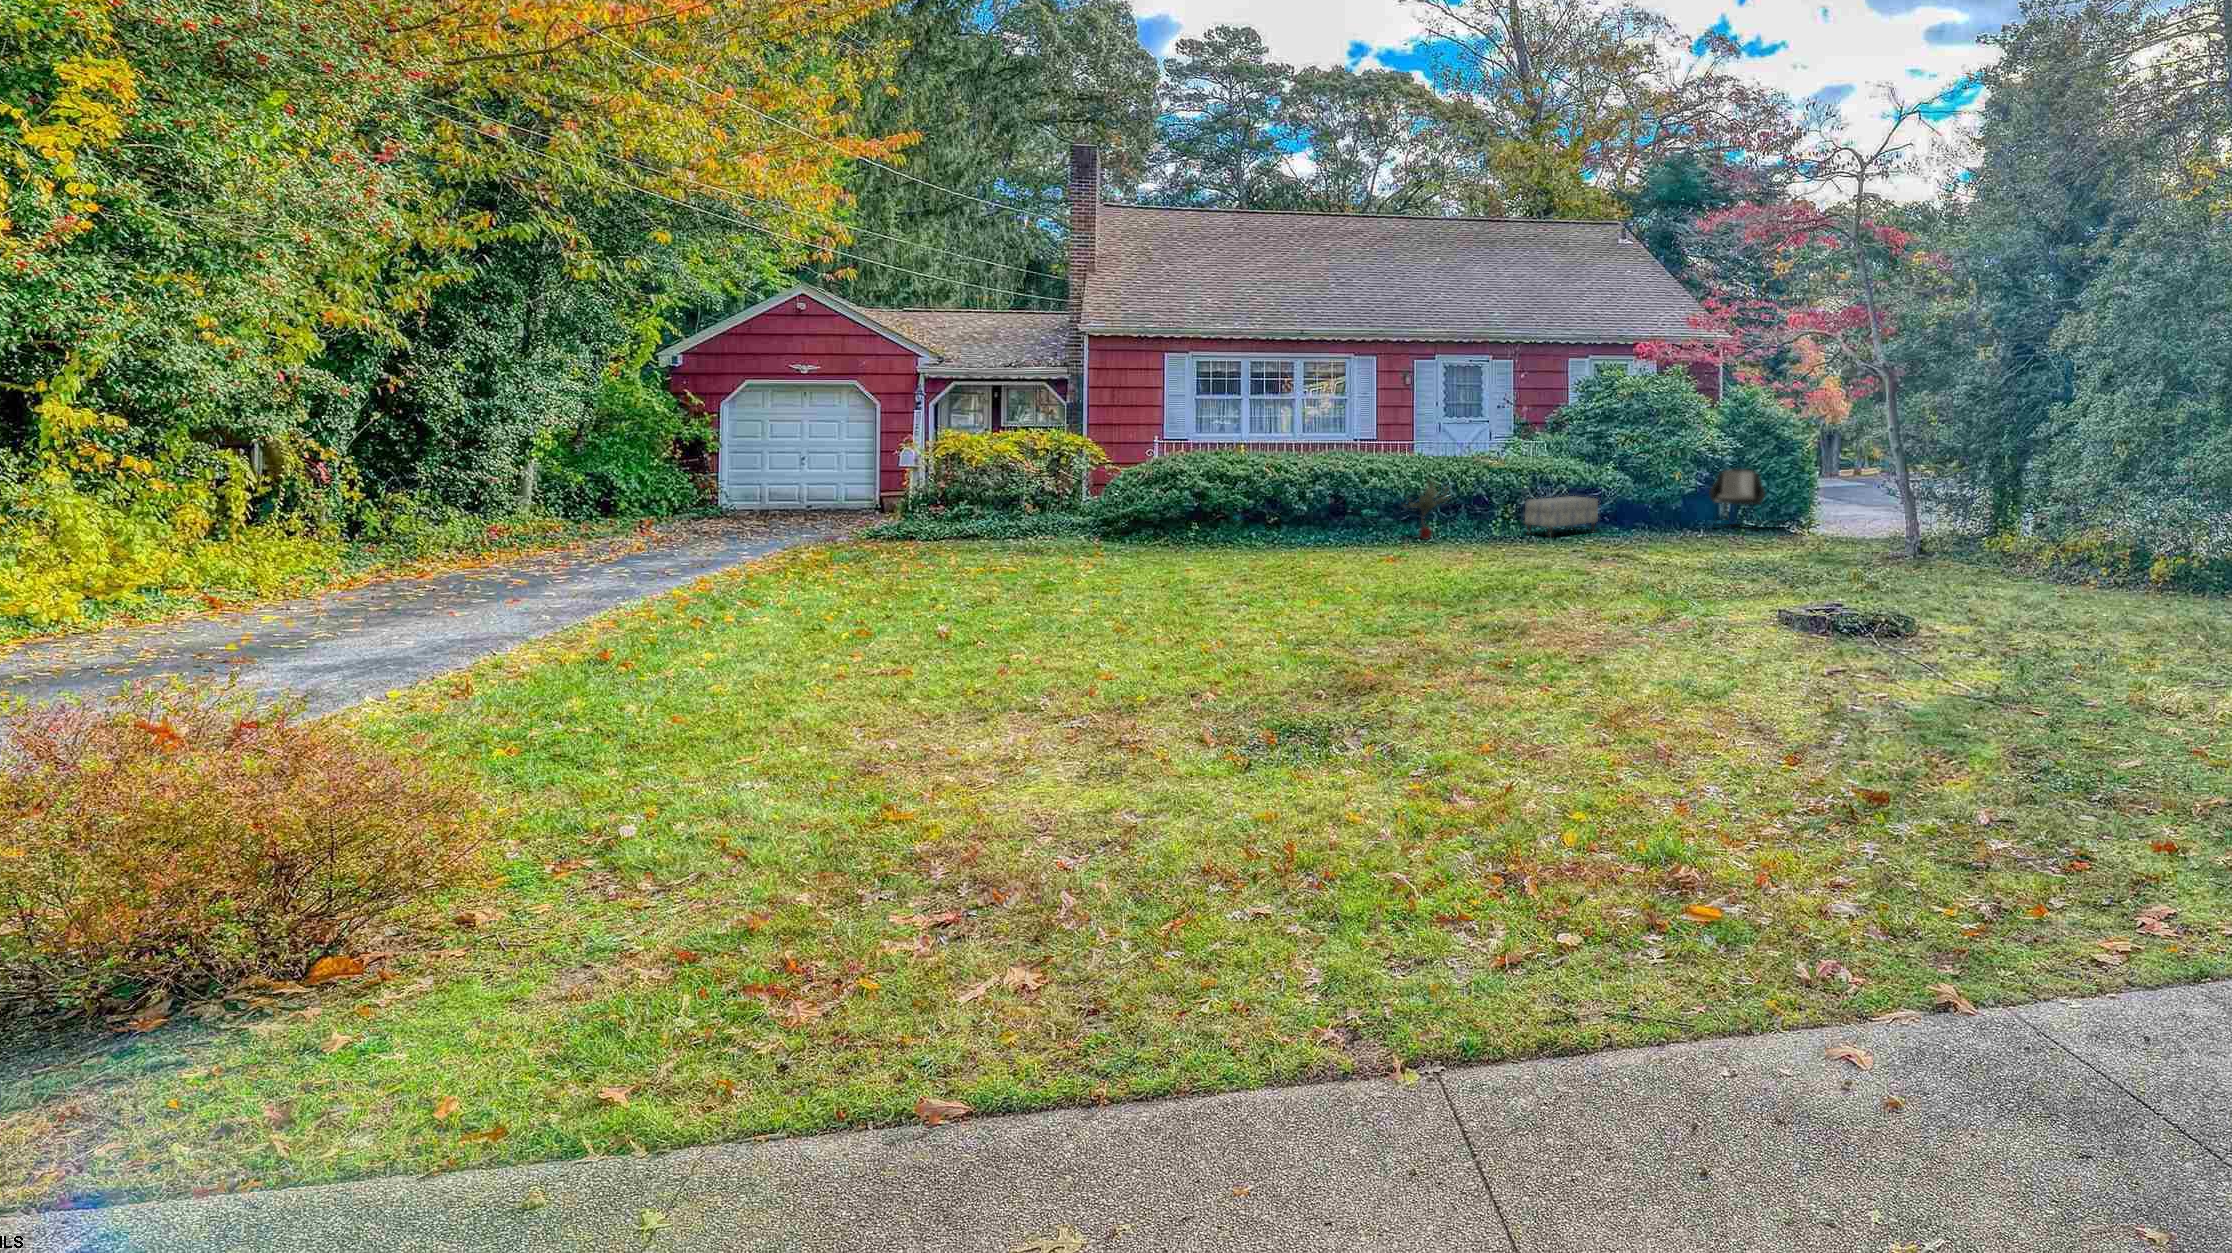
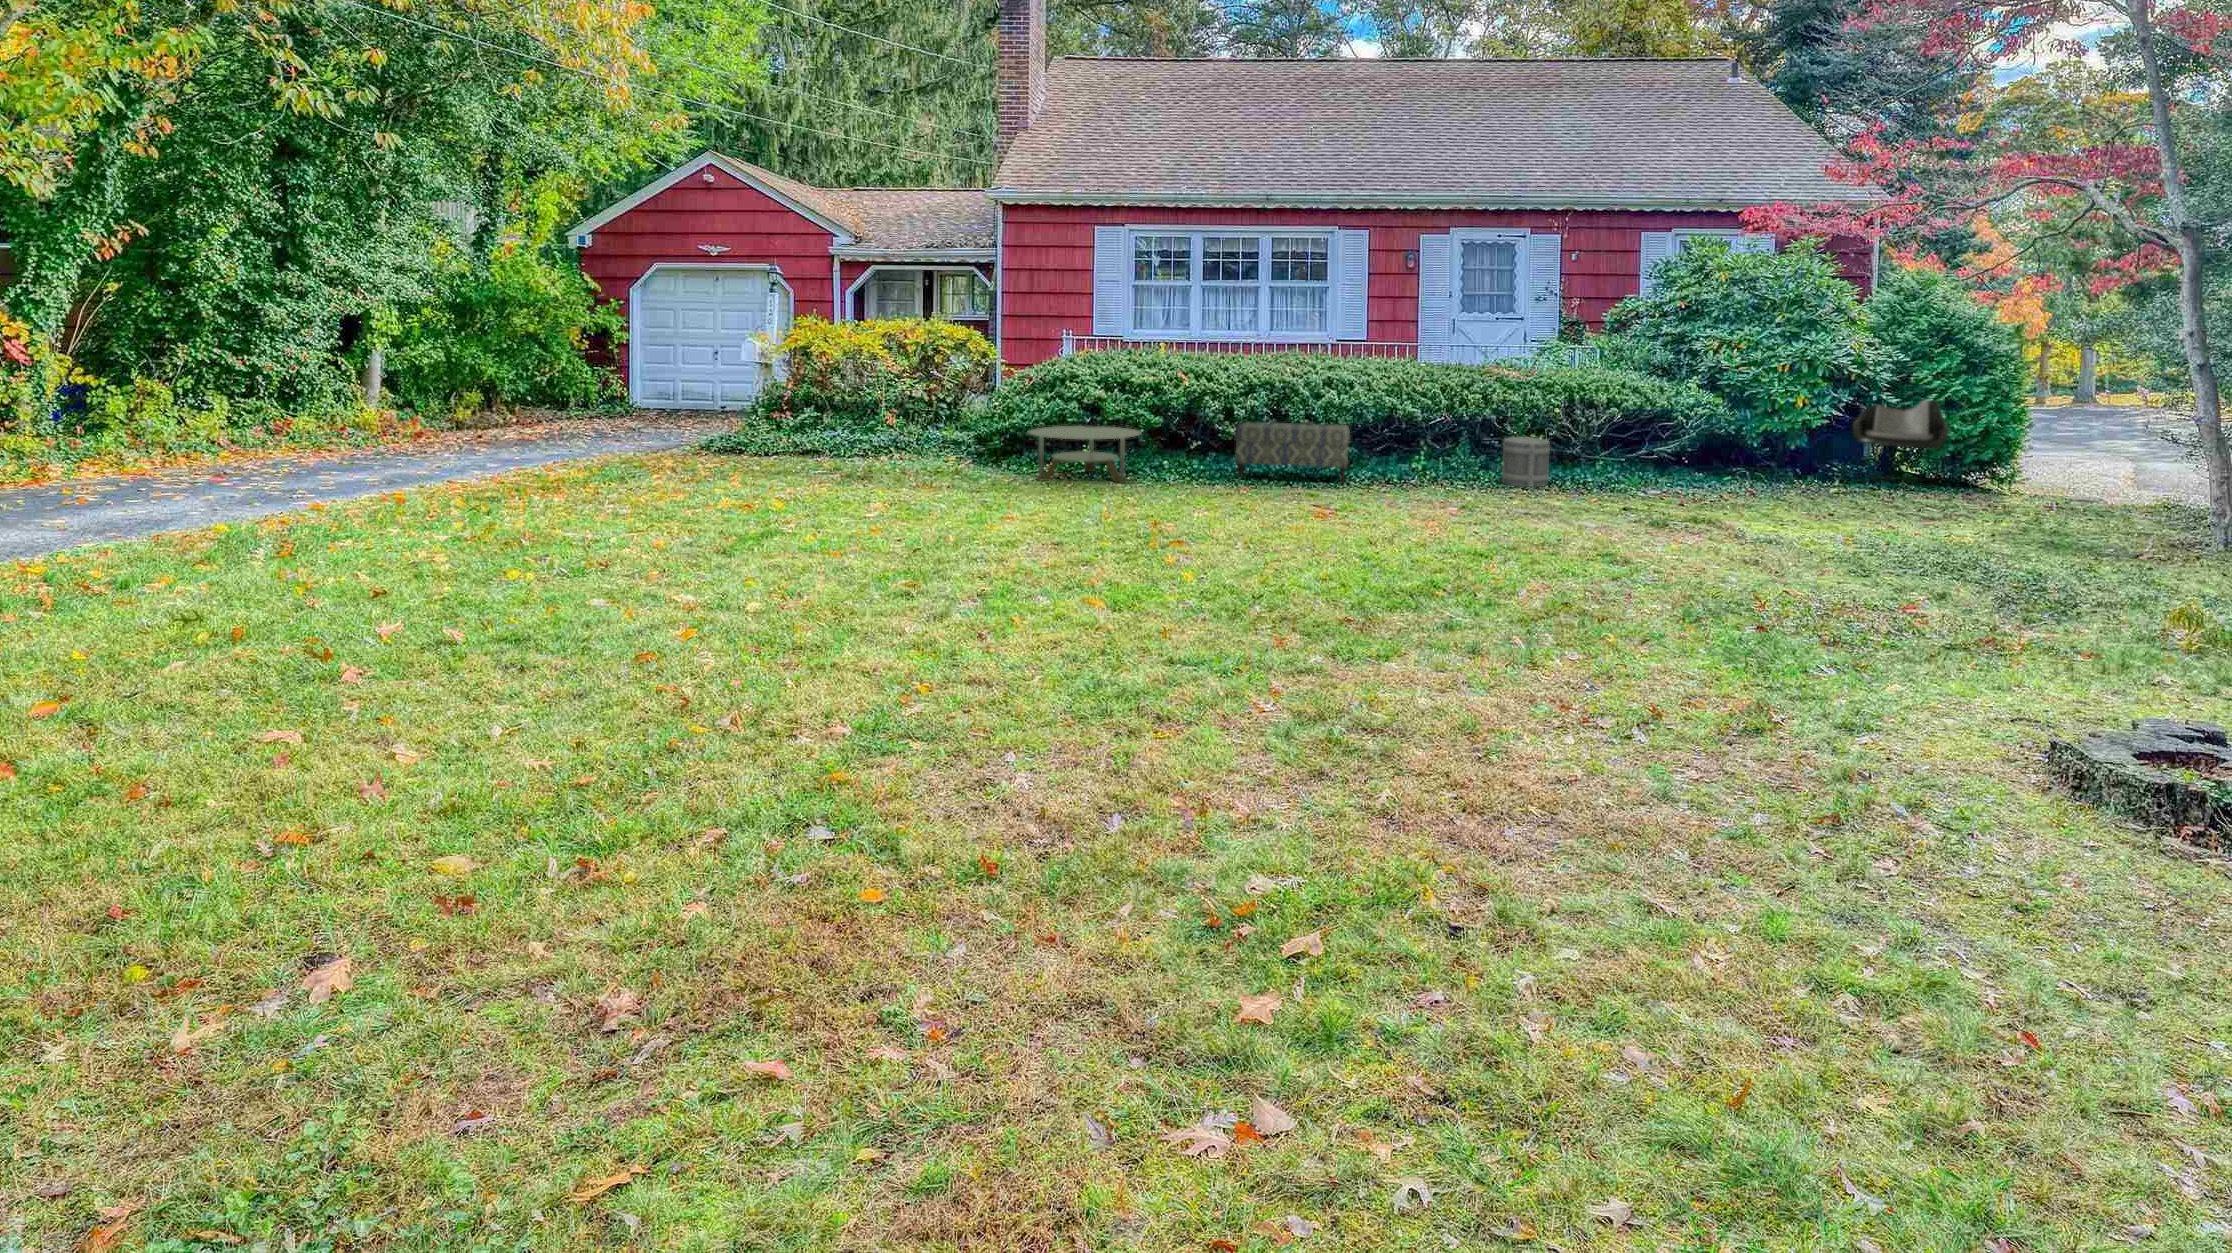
potted tree: present [1403,478,1450,539] -> none [1369,392,1443,481]
bench: present [1525,496,1598,537] -> present [1235,423,1350,483]
bucket: none [1491,506,1522,540] -> present [1502,437,1550,487]
round table: none [1156,508,1241,549] -> present [1029,426,1141,483]

